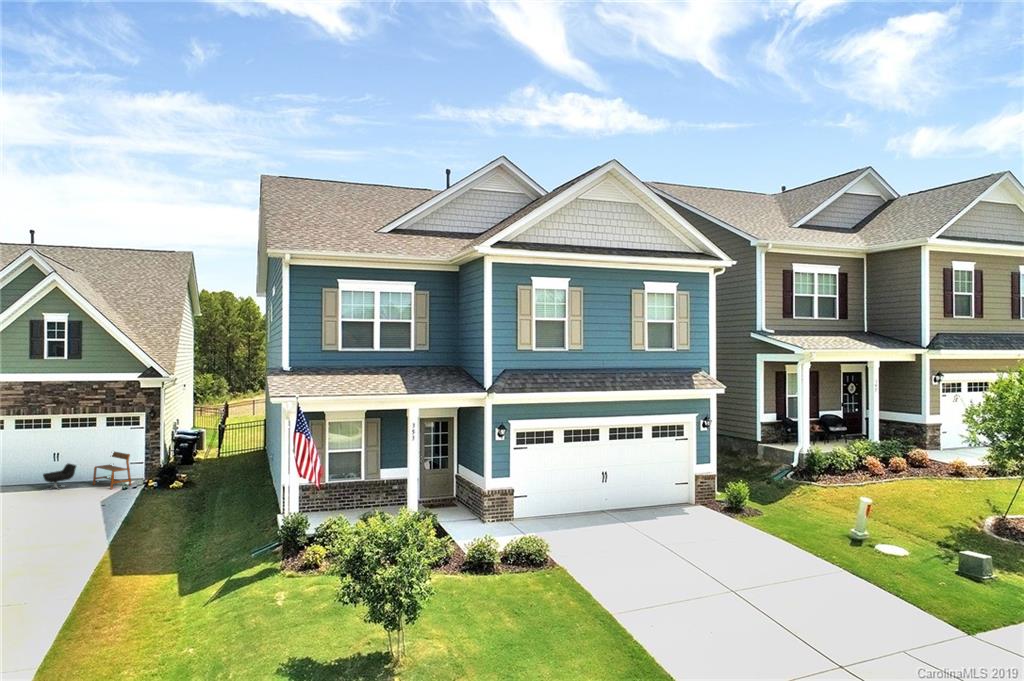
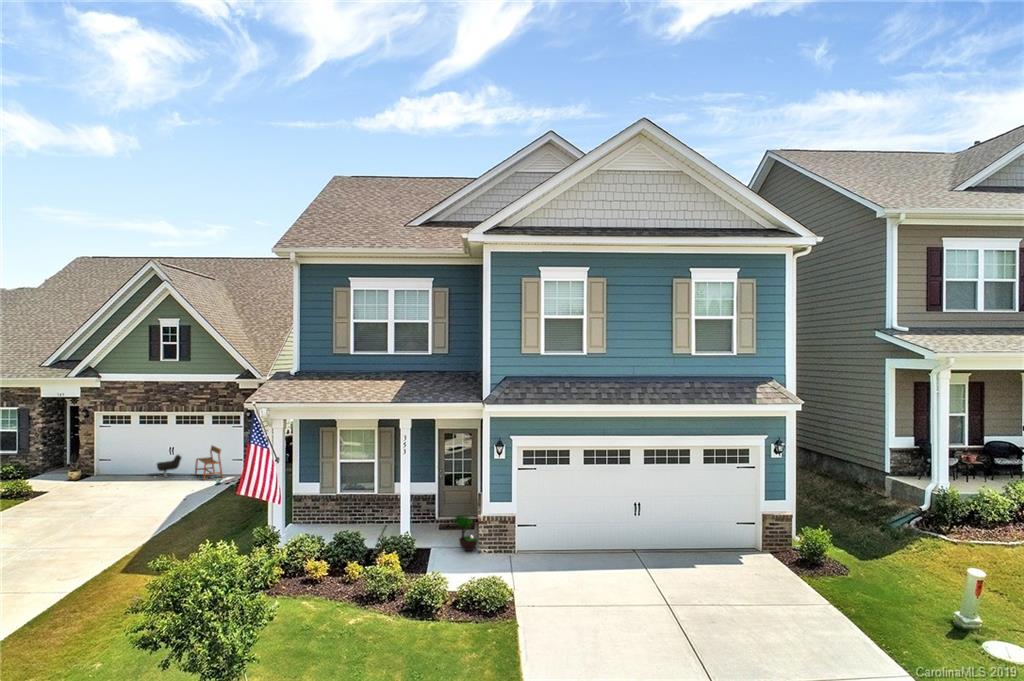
potted tree: none [459,488,482,523] -> present [454,515,477,551]

